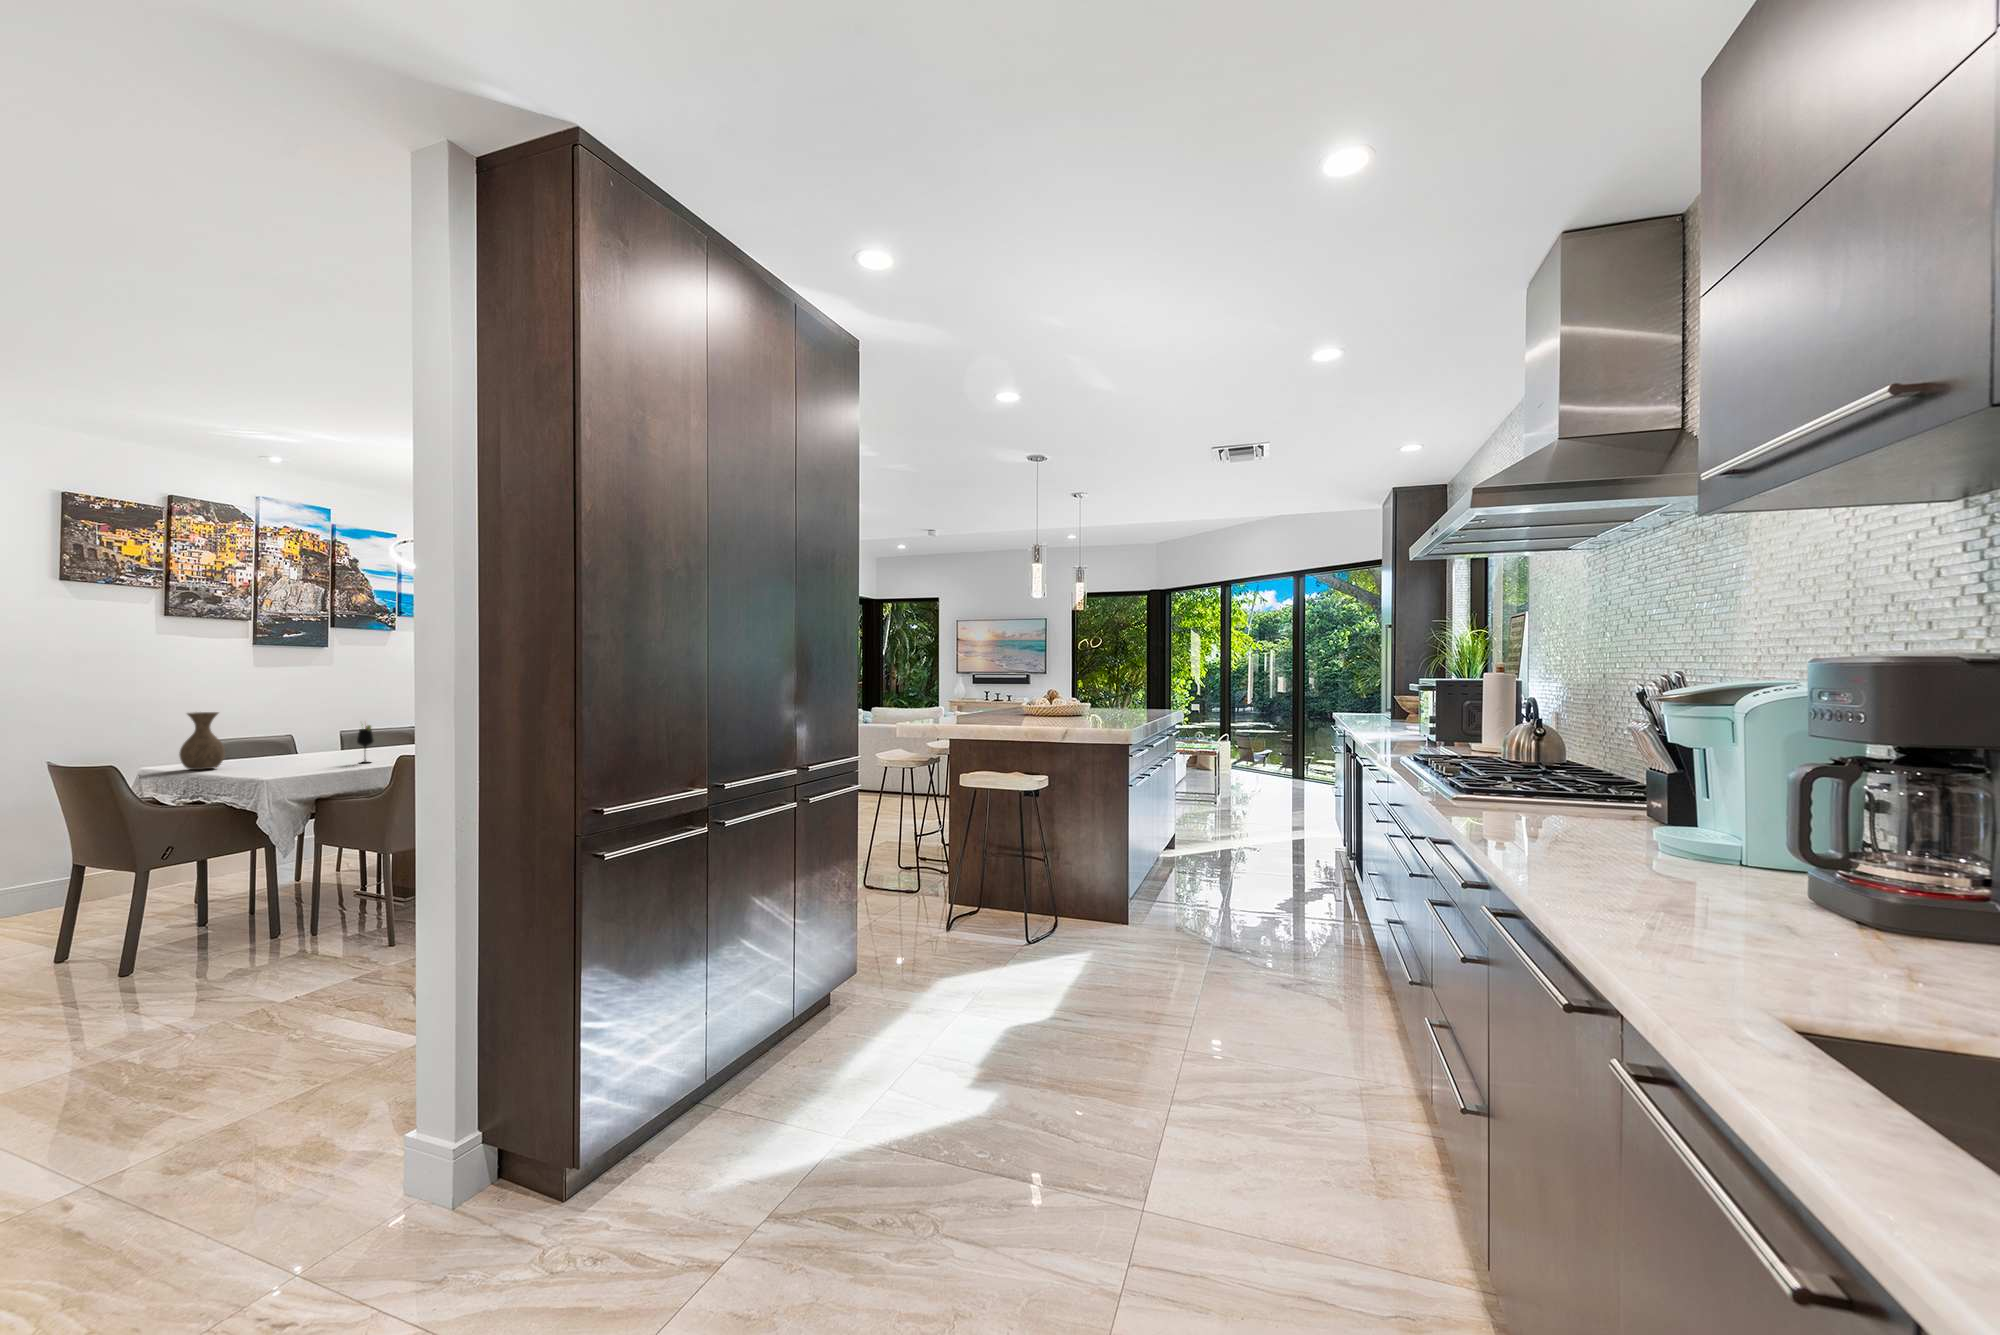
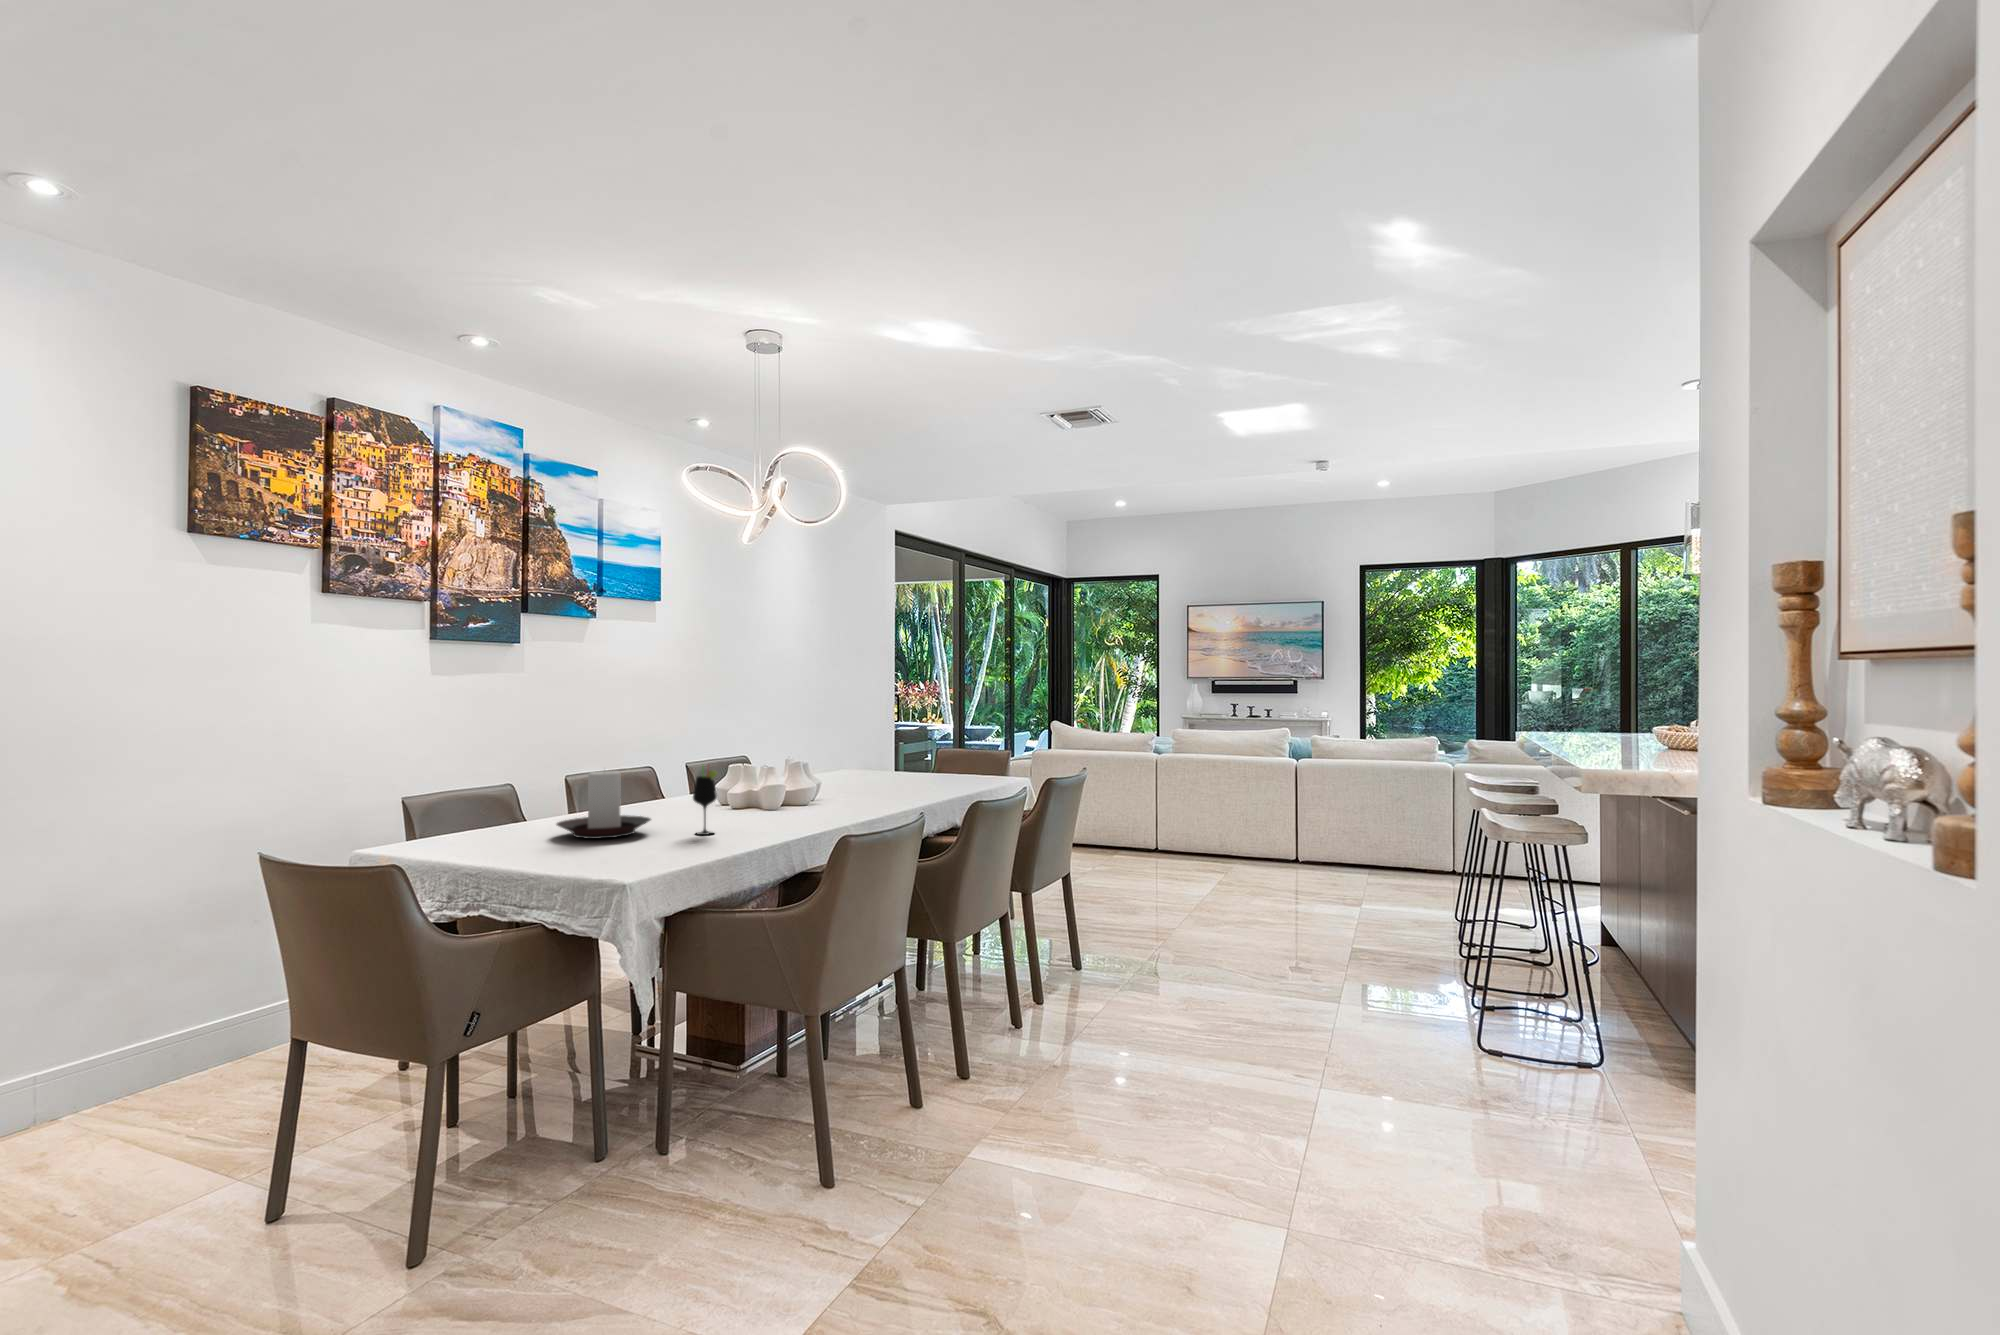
vase: present [179,712,225,770] -> none [440,751,506,853]
candle holder: none [266,724,334,764] -> present [557,771,651,839]

